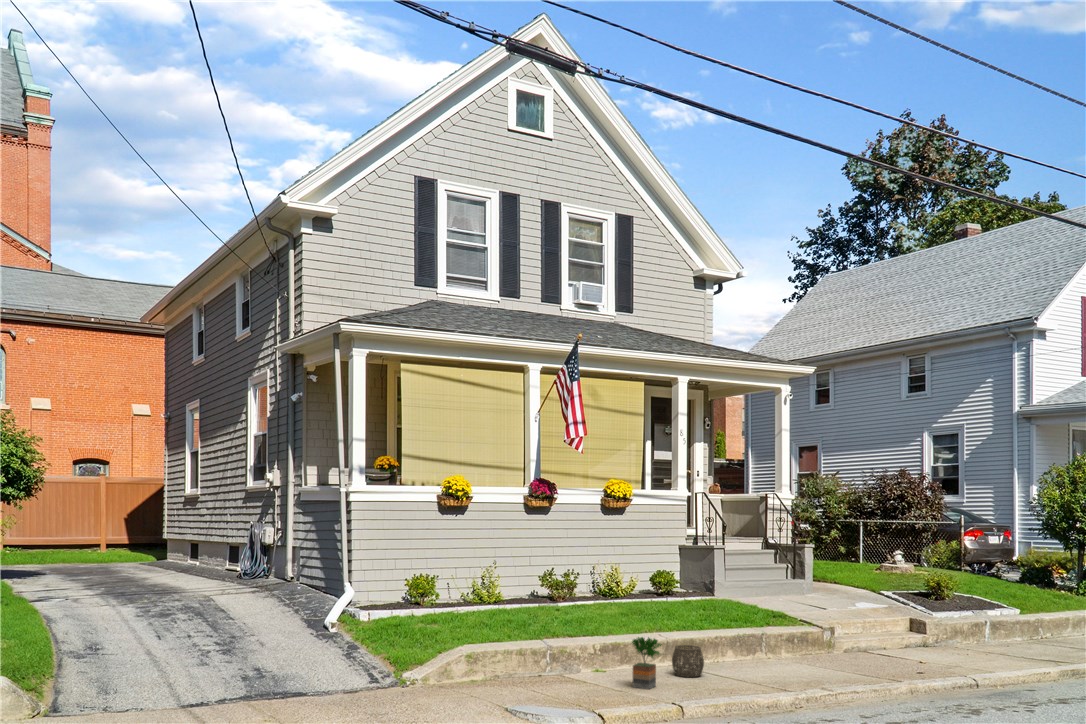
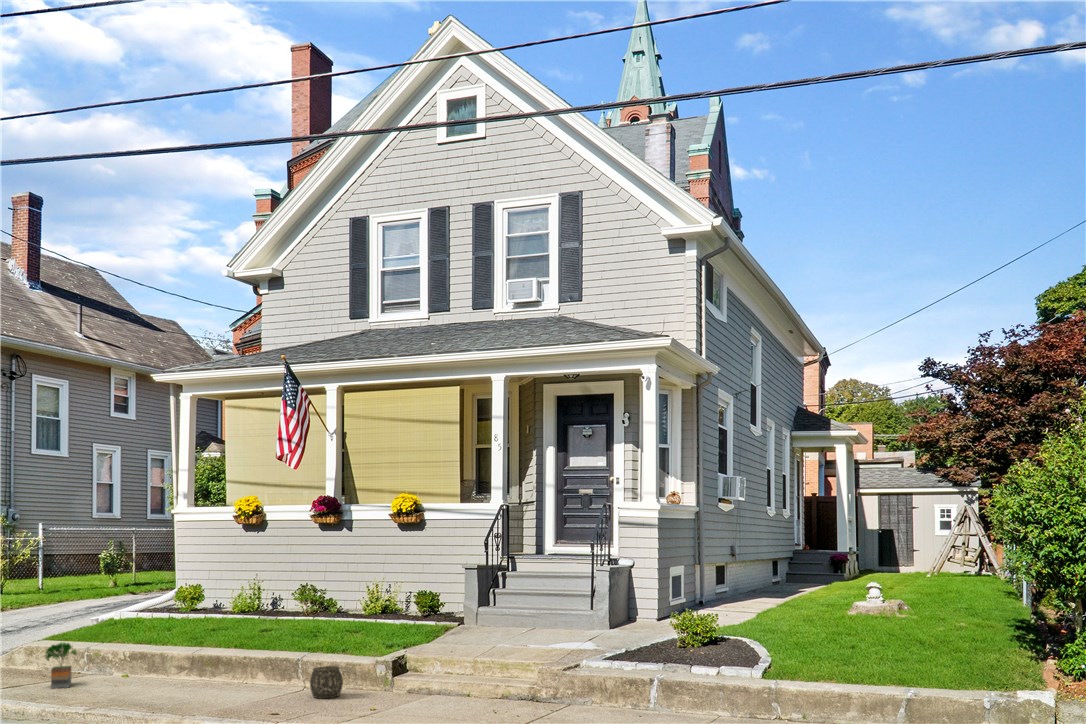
woven basket: present [672,645,704,677] -> present [310,666,343,698]

